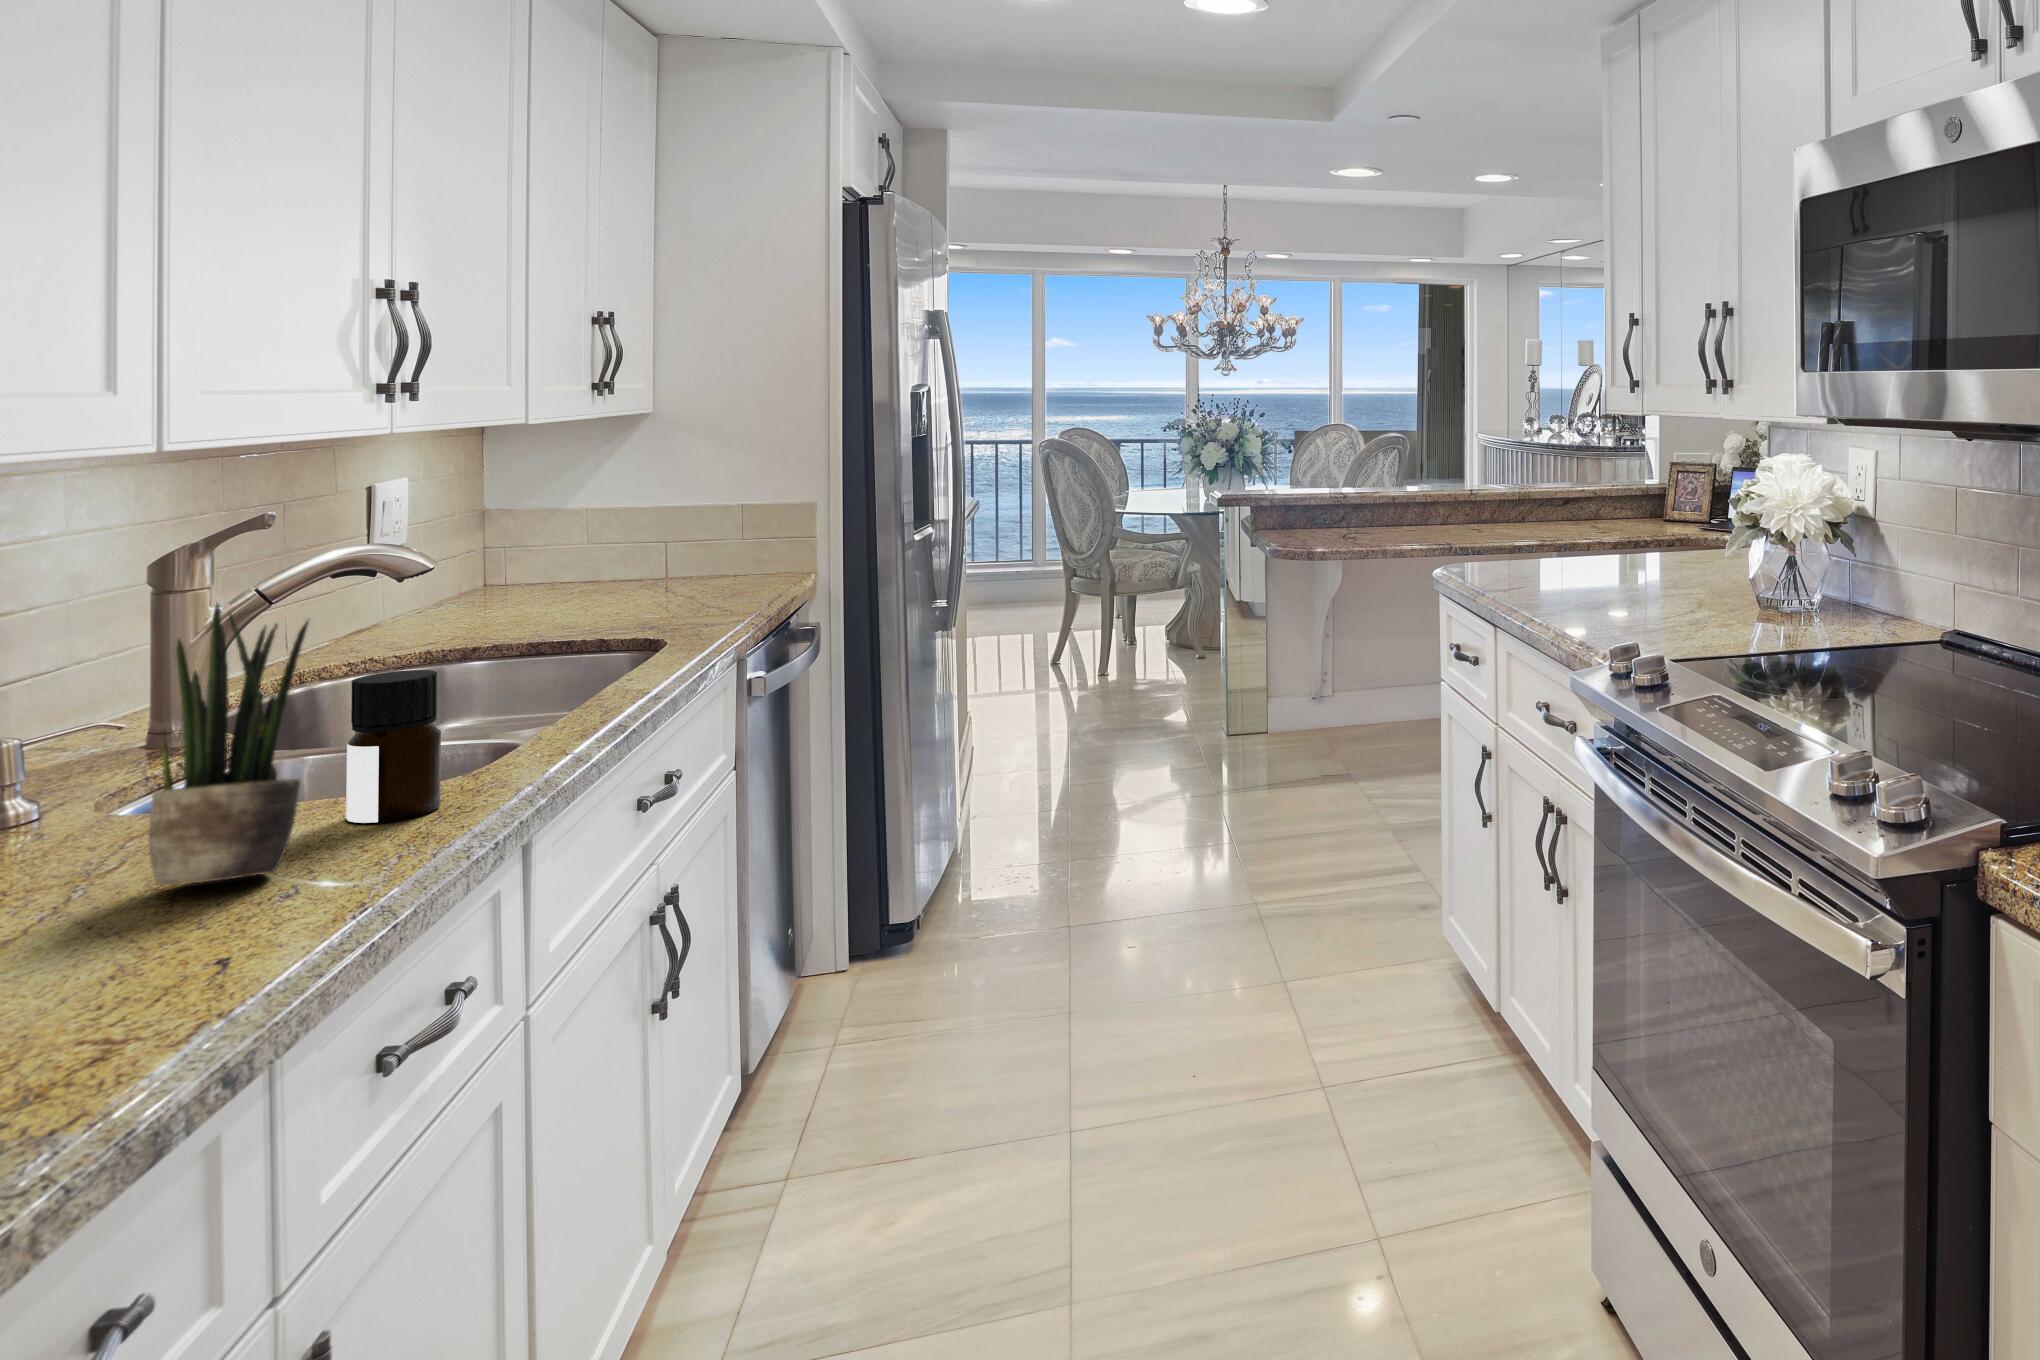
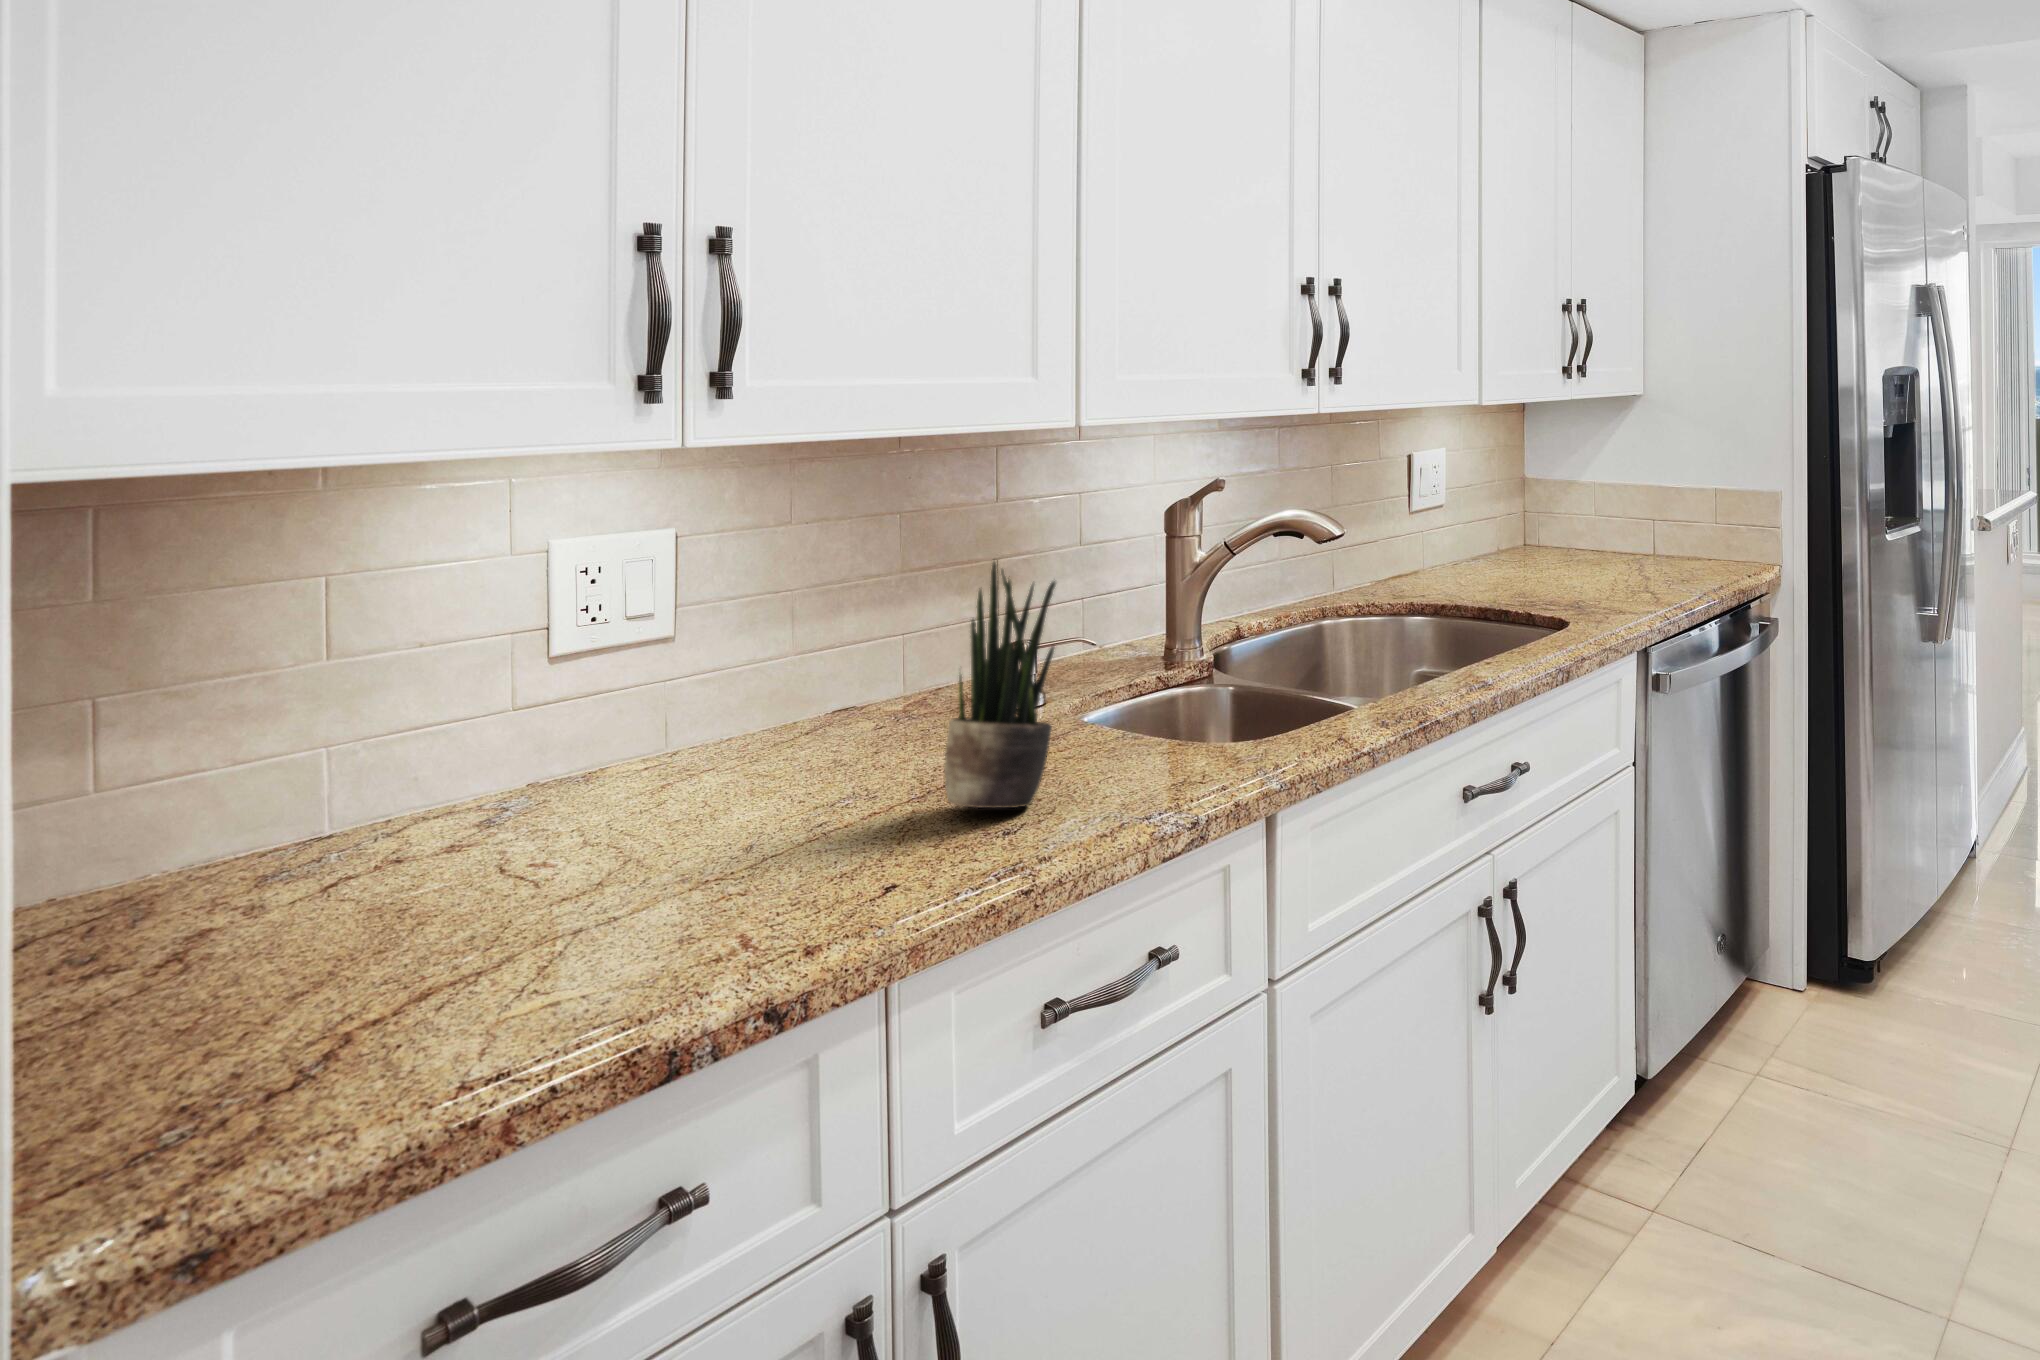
bottle: present [346,670,441,823] -> none [1134,634,1206,775]

